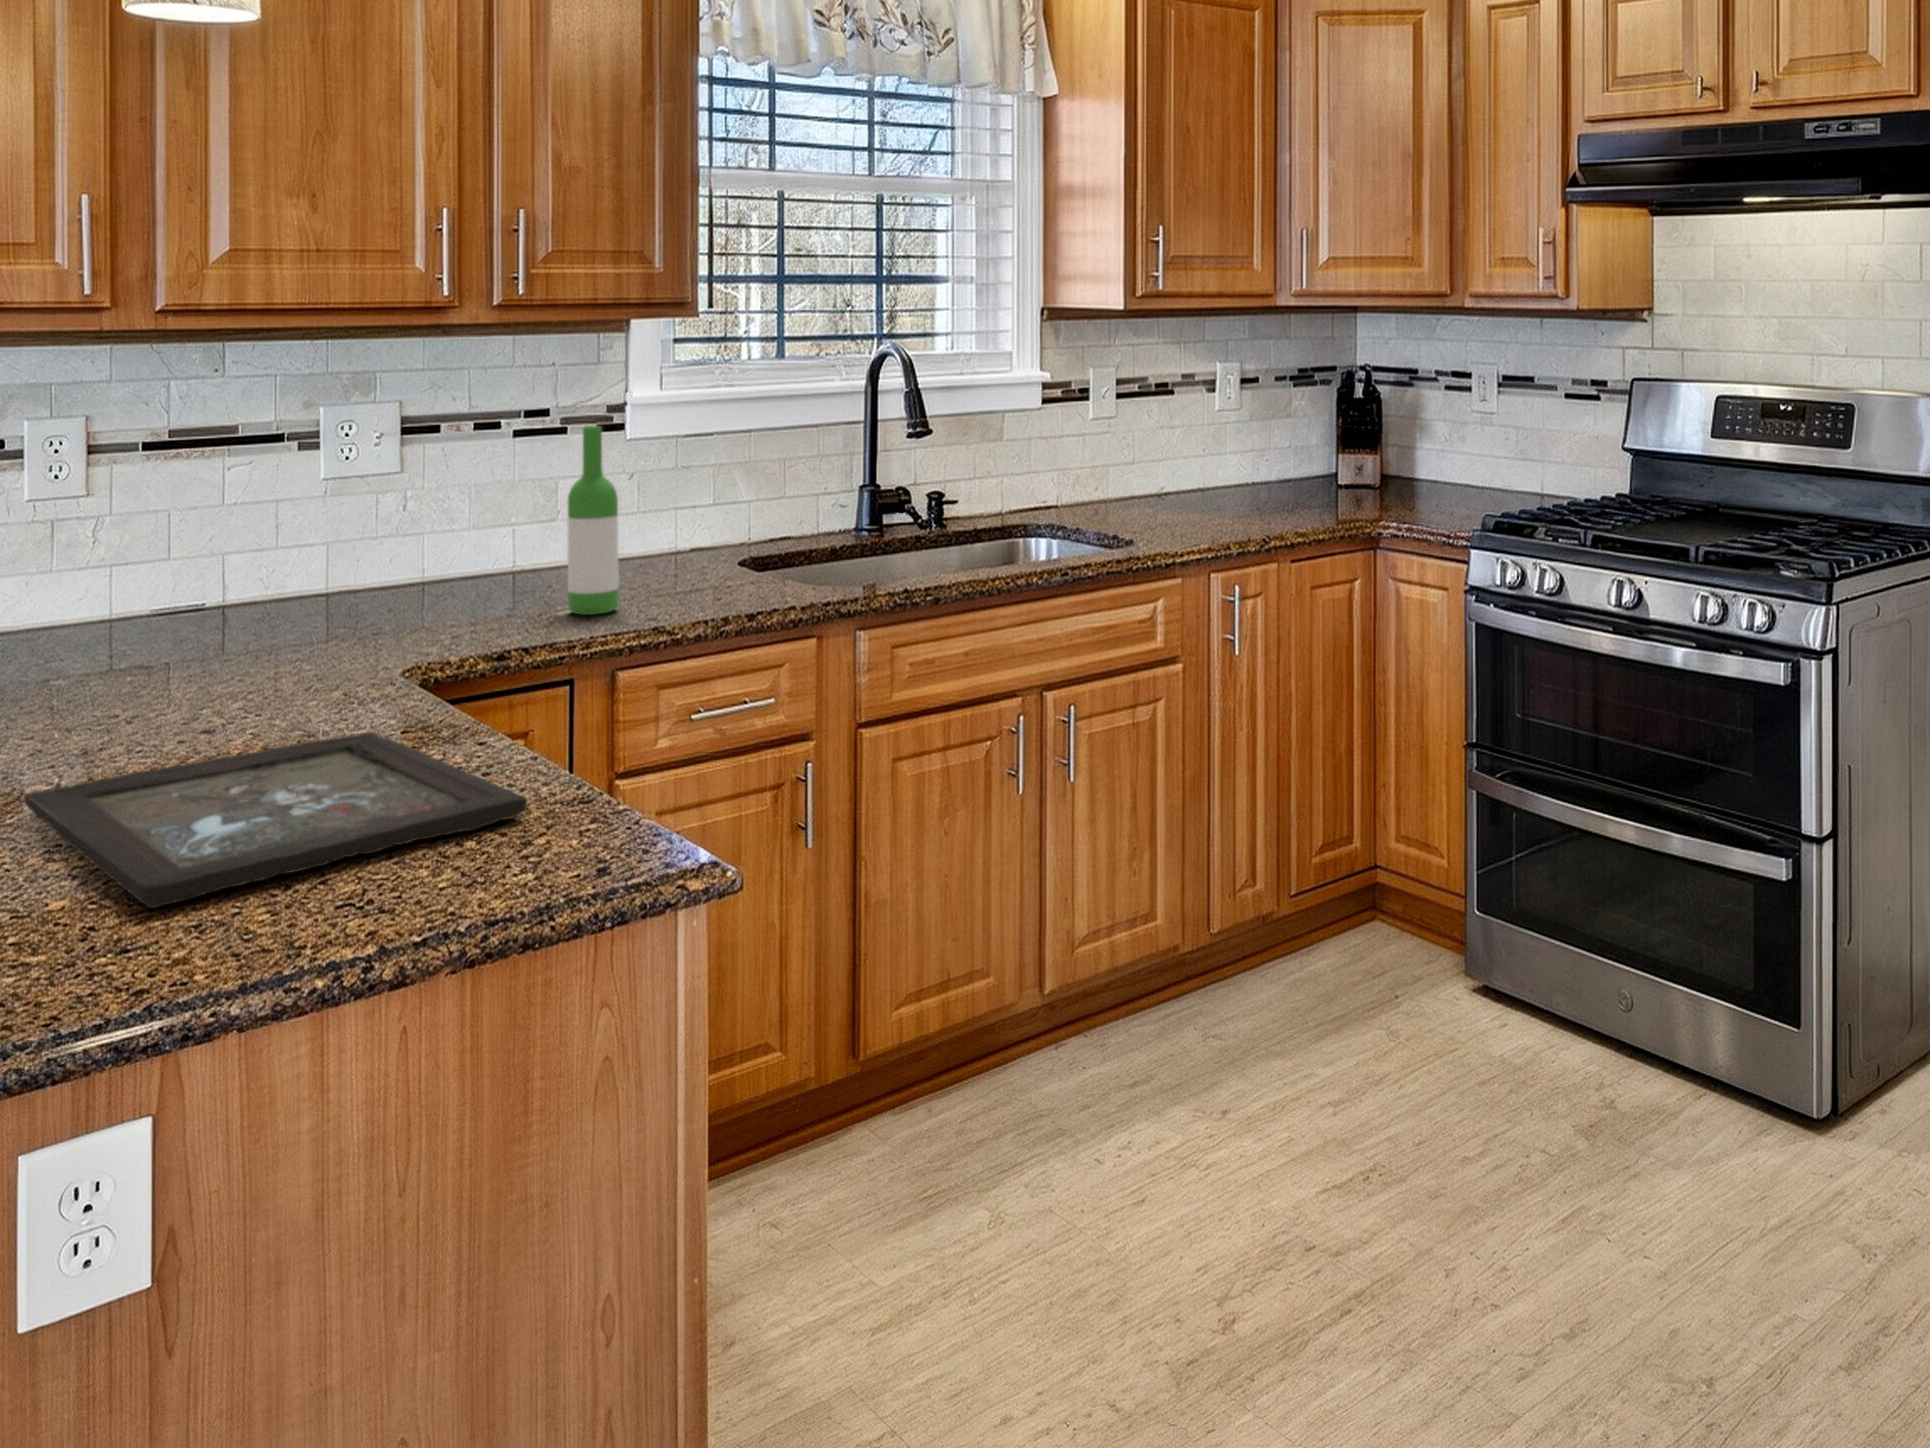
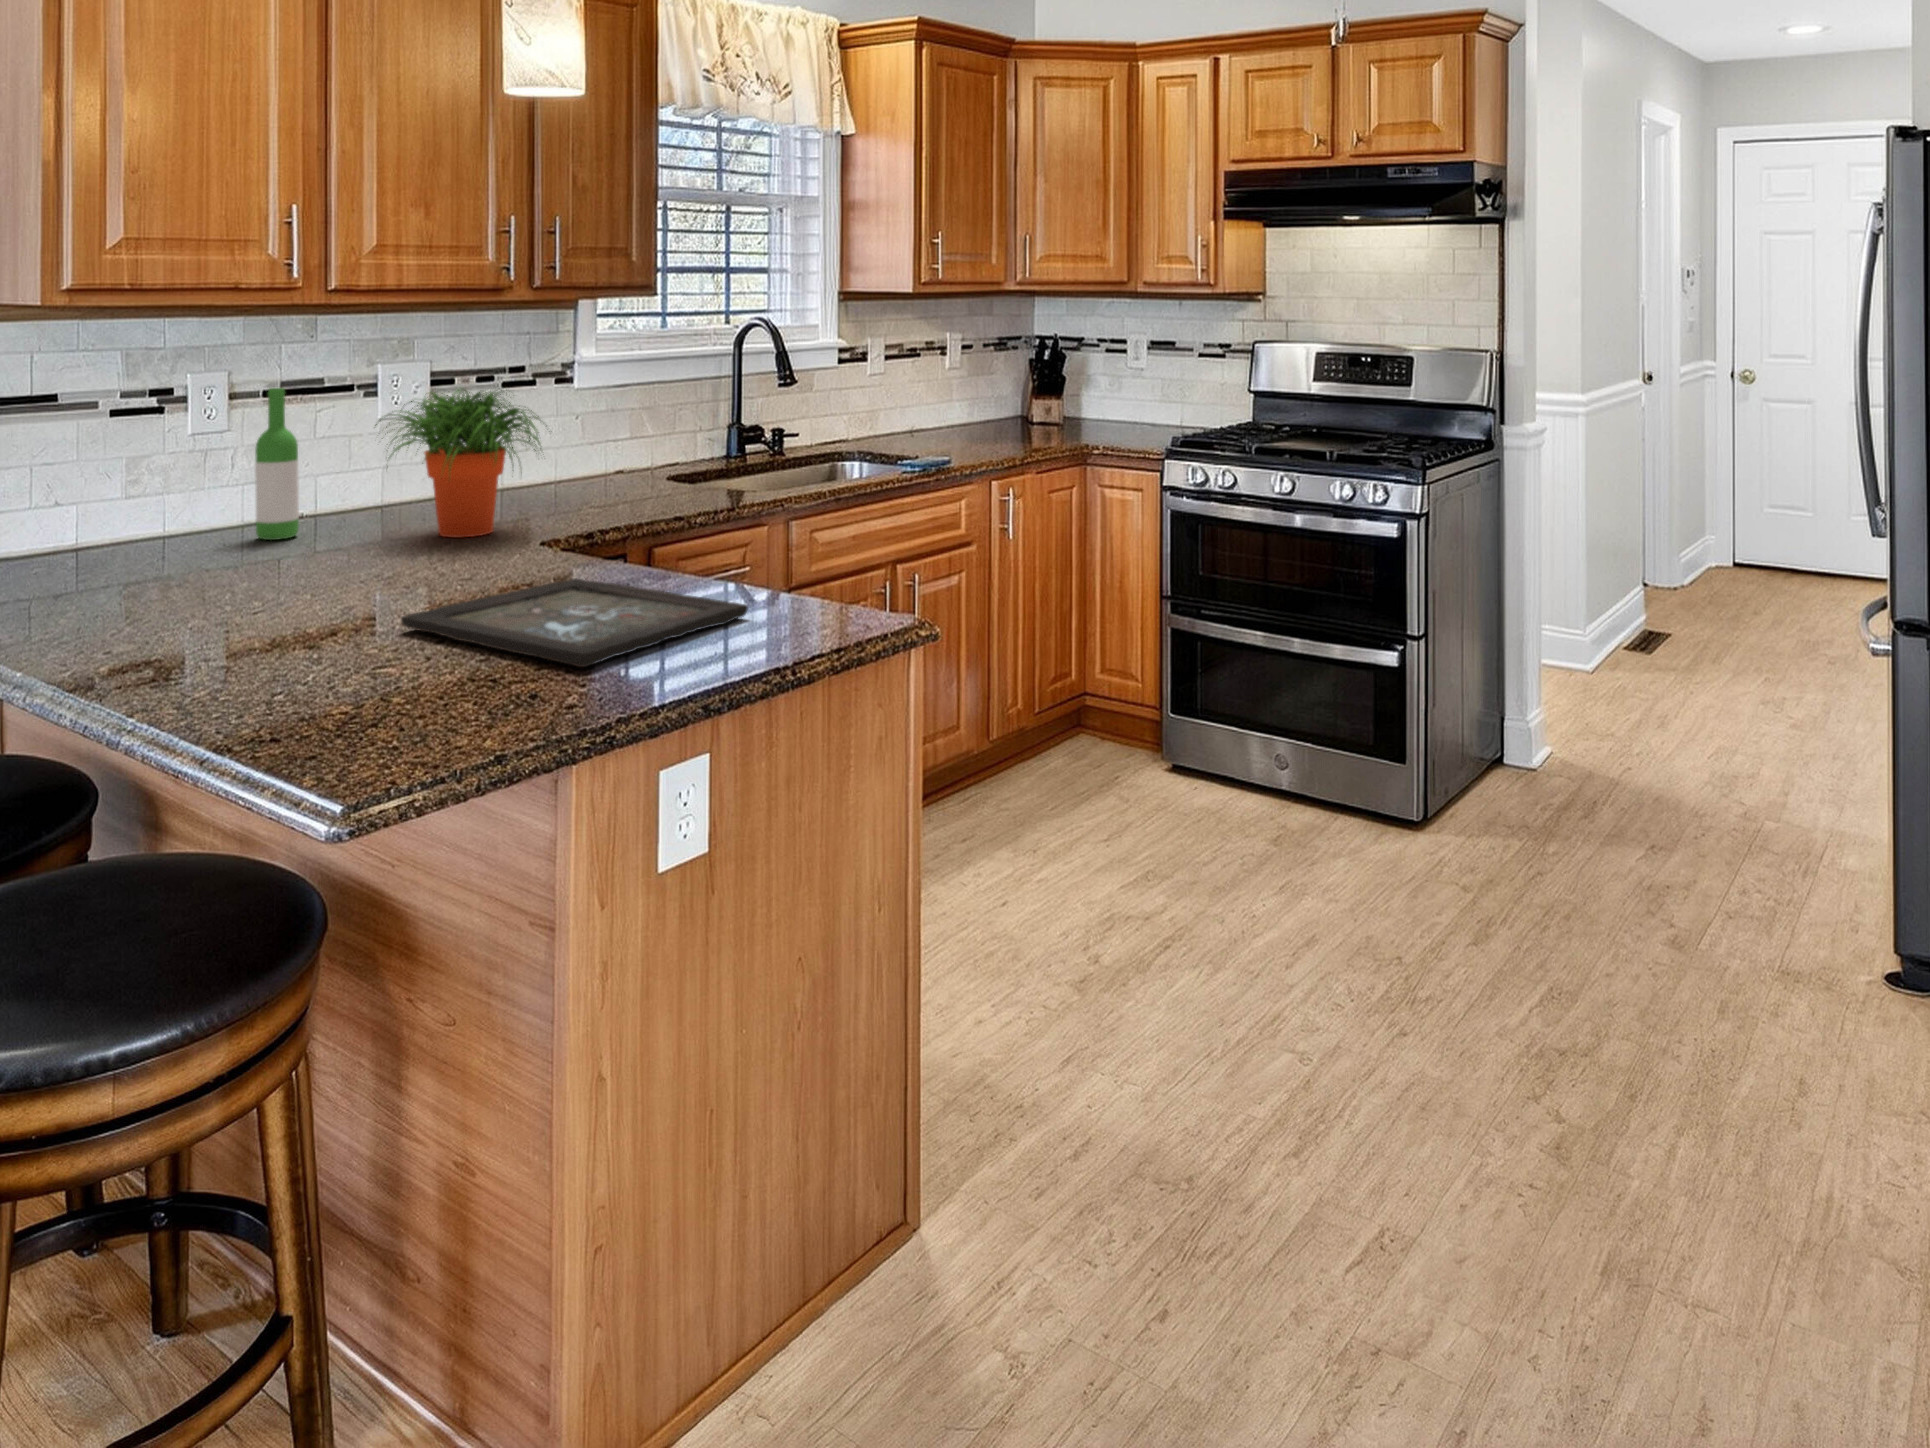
wine bottle: present [567,426,619,615] -> present [255,388,299,540]
potted plant: none [234,442,493,650] -> present [374,388,547,537]

